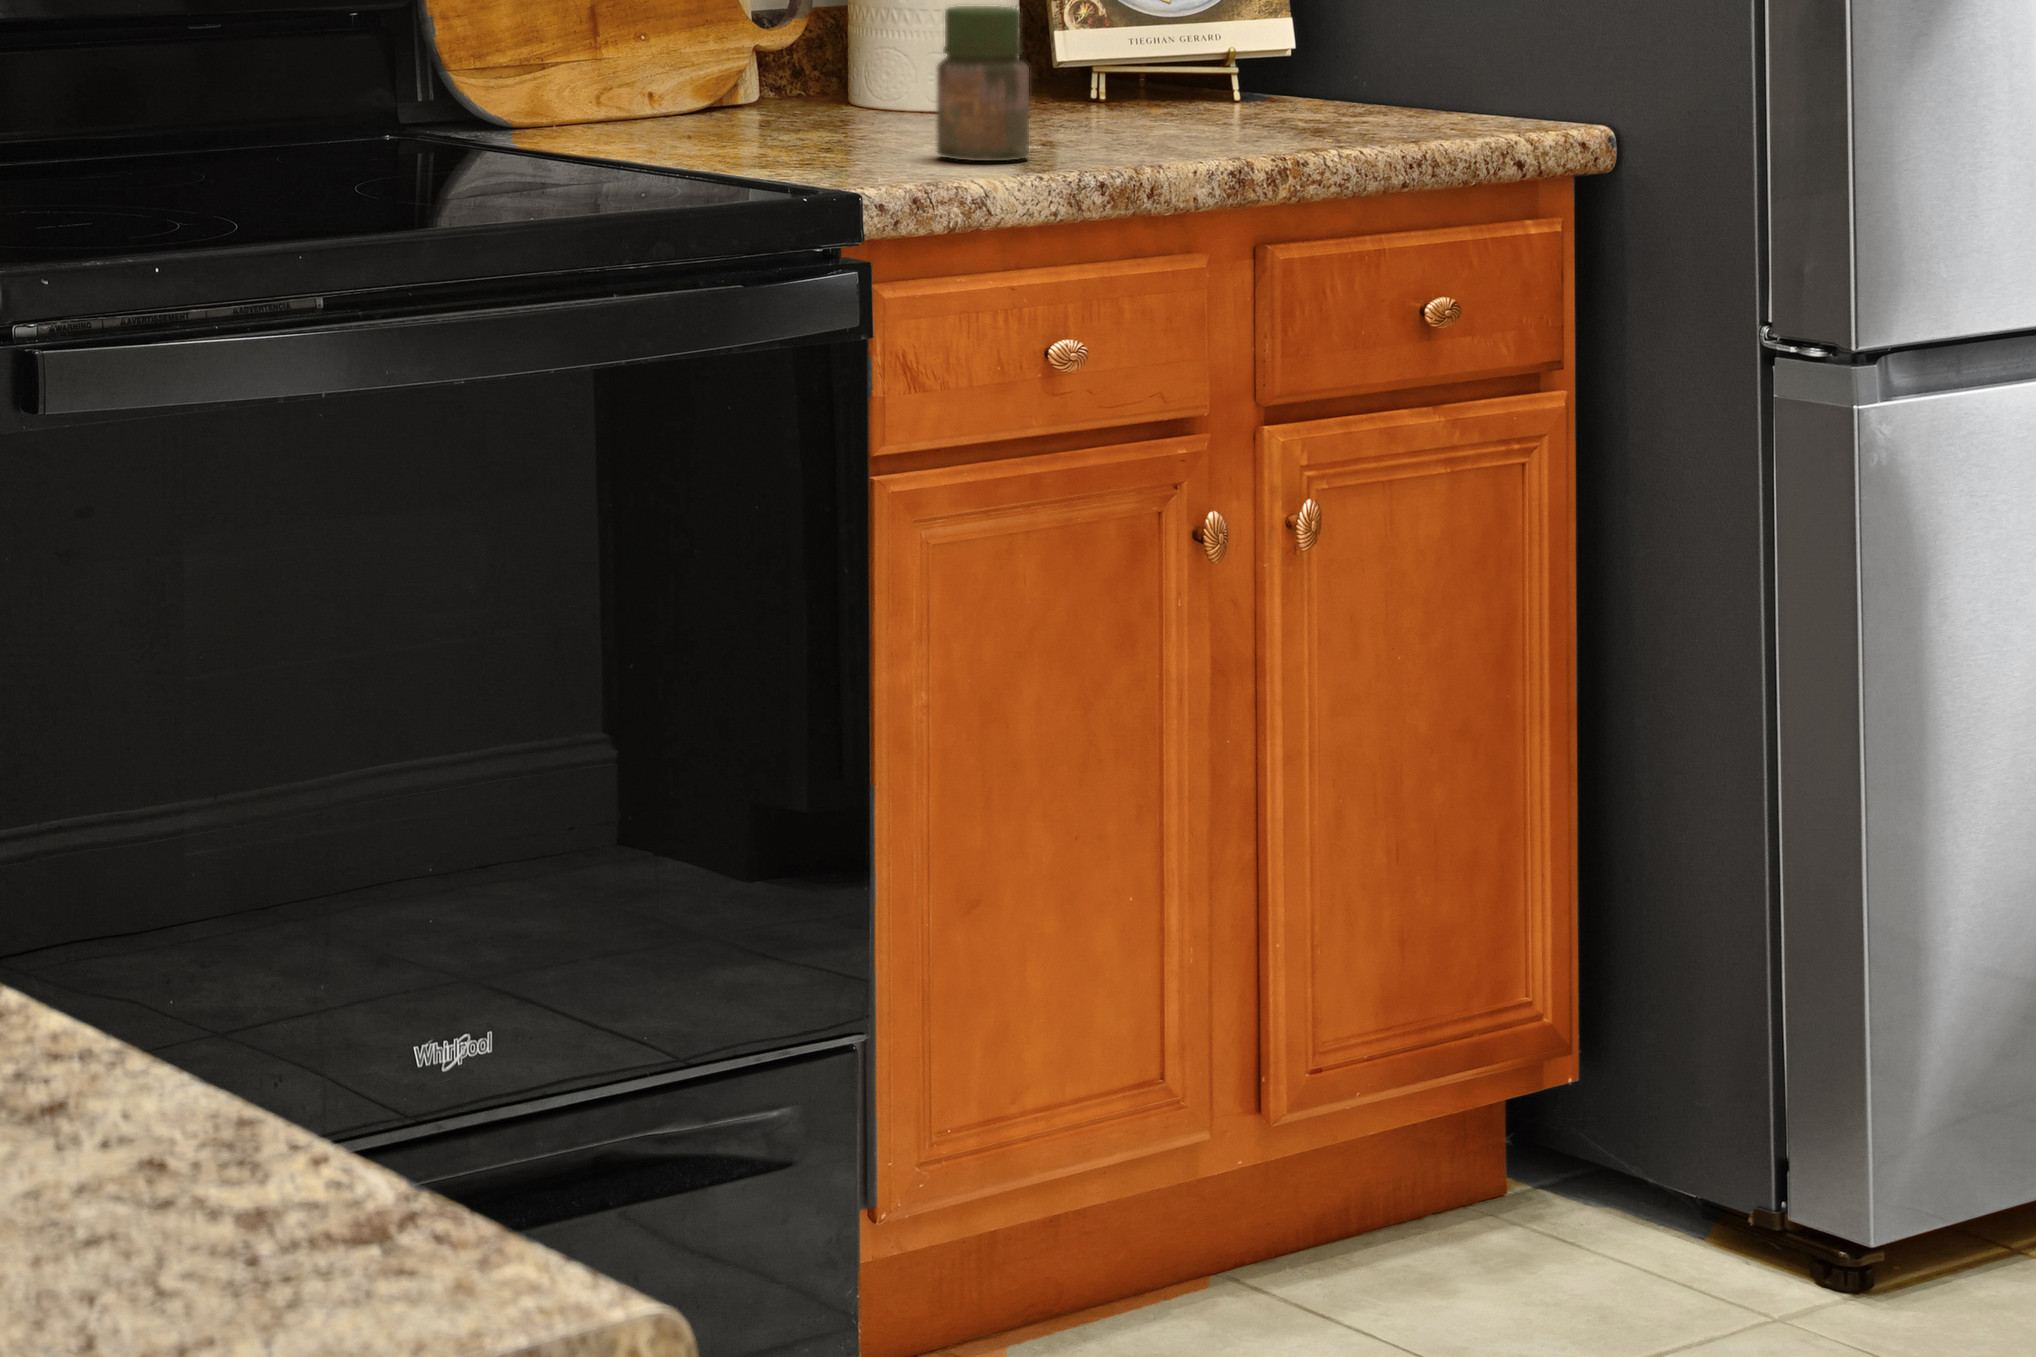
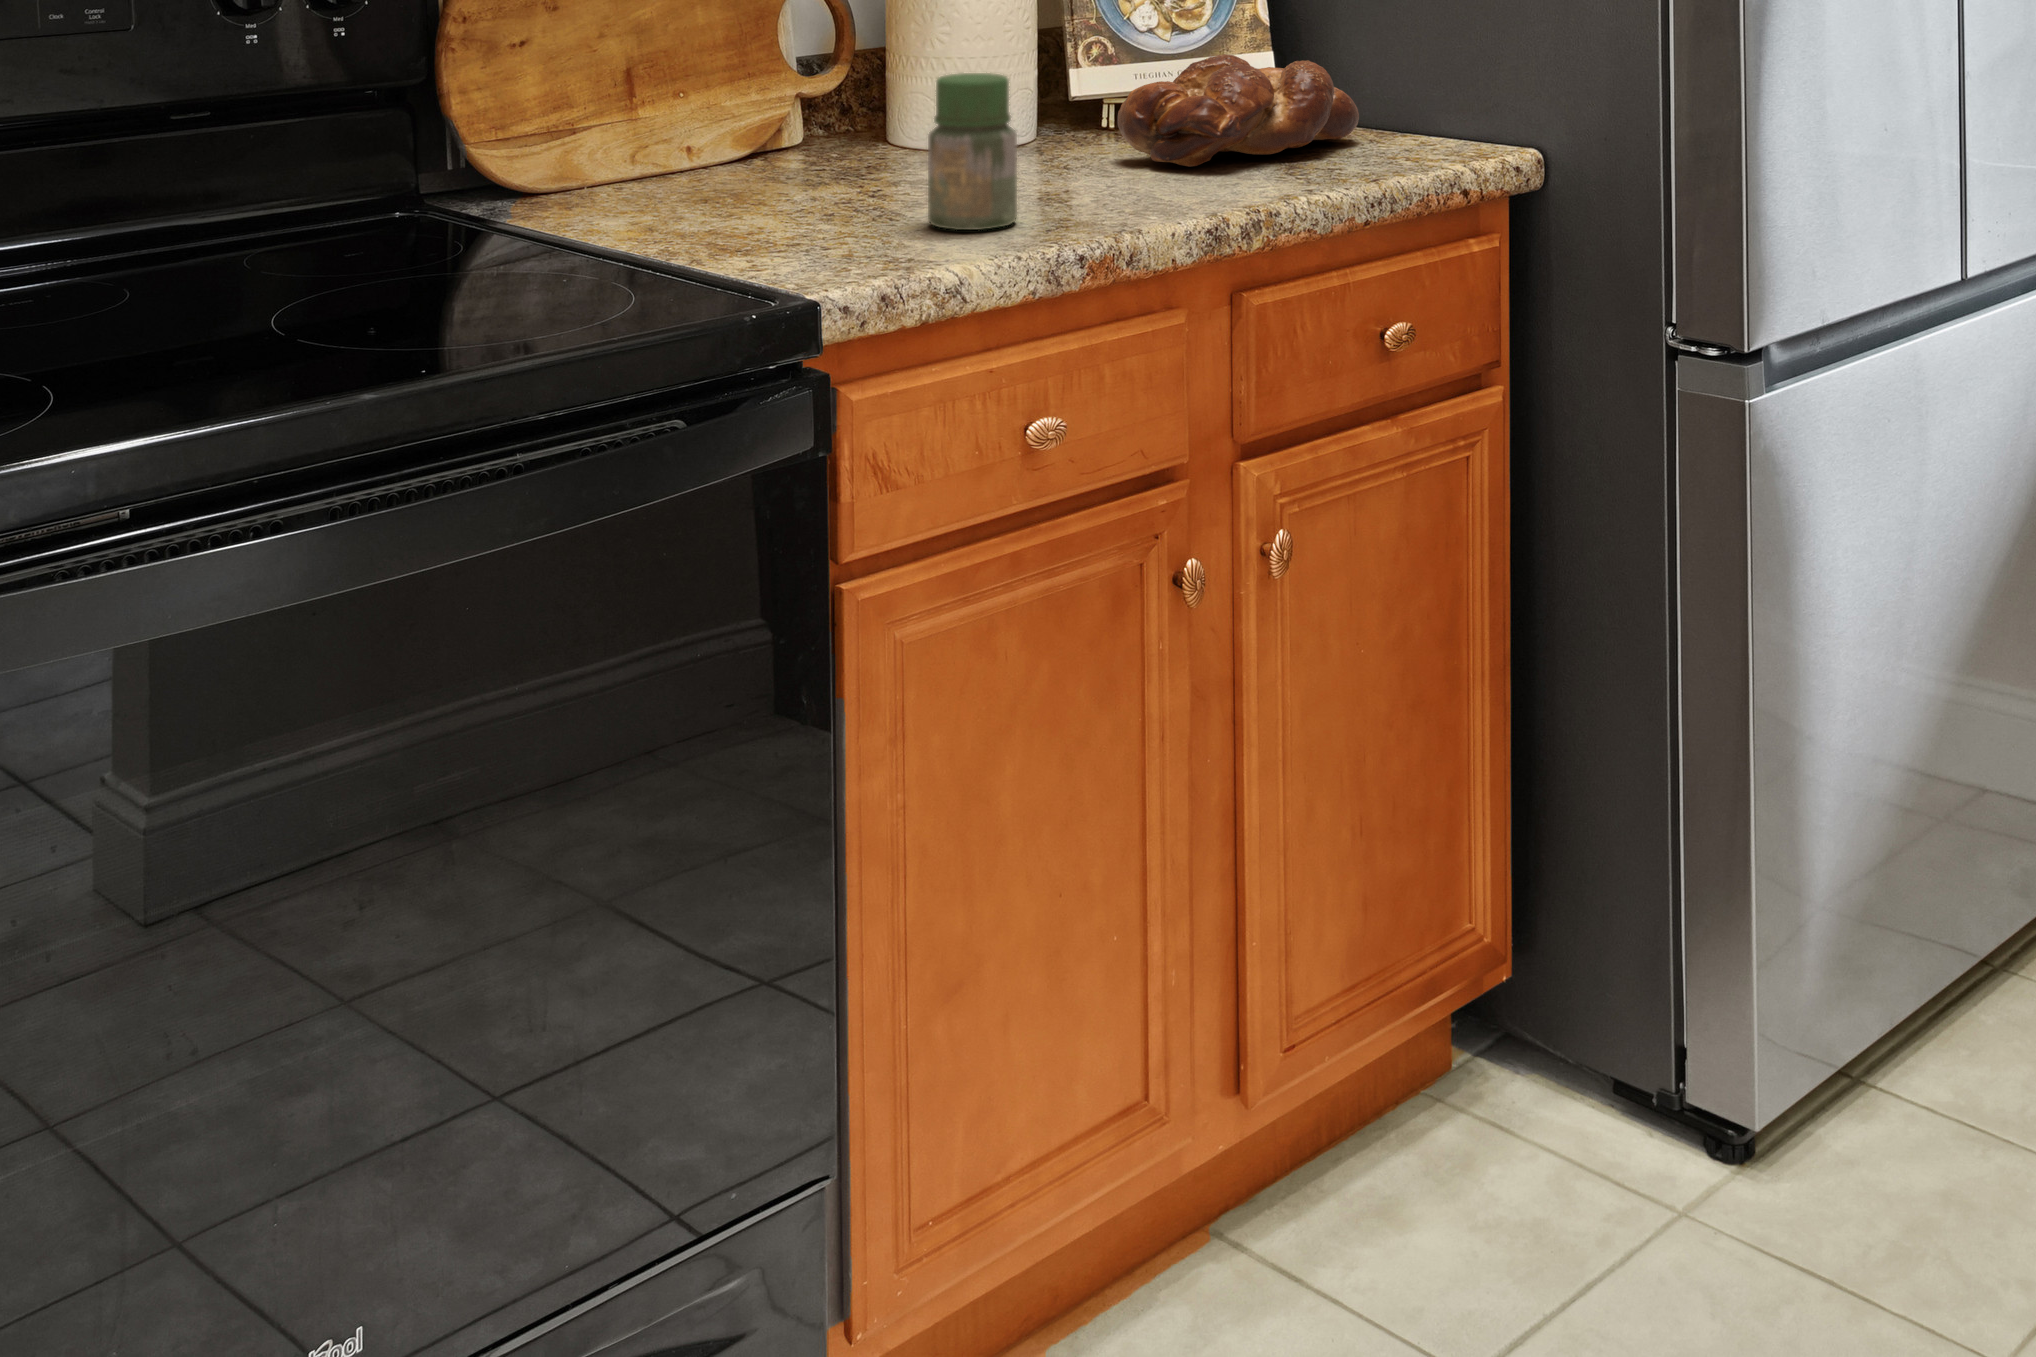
bread loaf: none [1119,12,1394,127] -> present [1118,54,1359,167]

